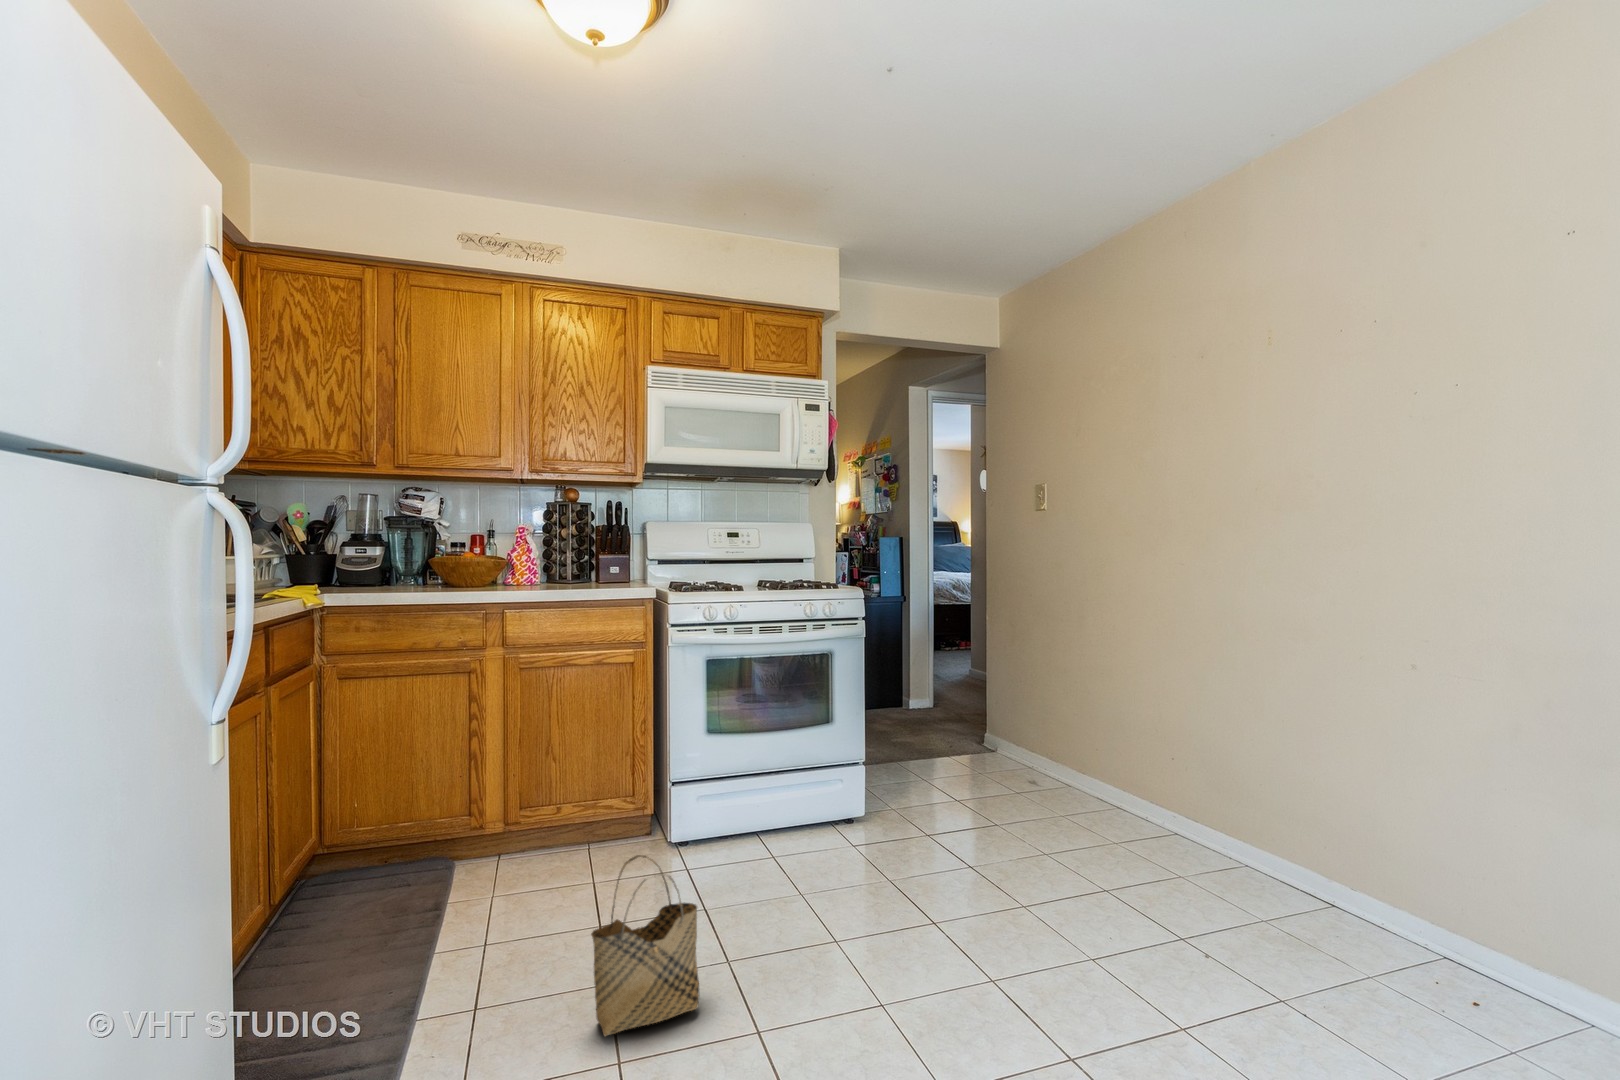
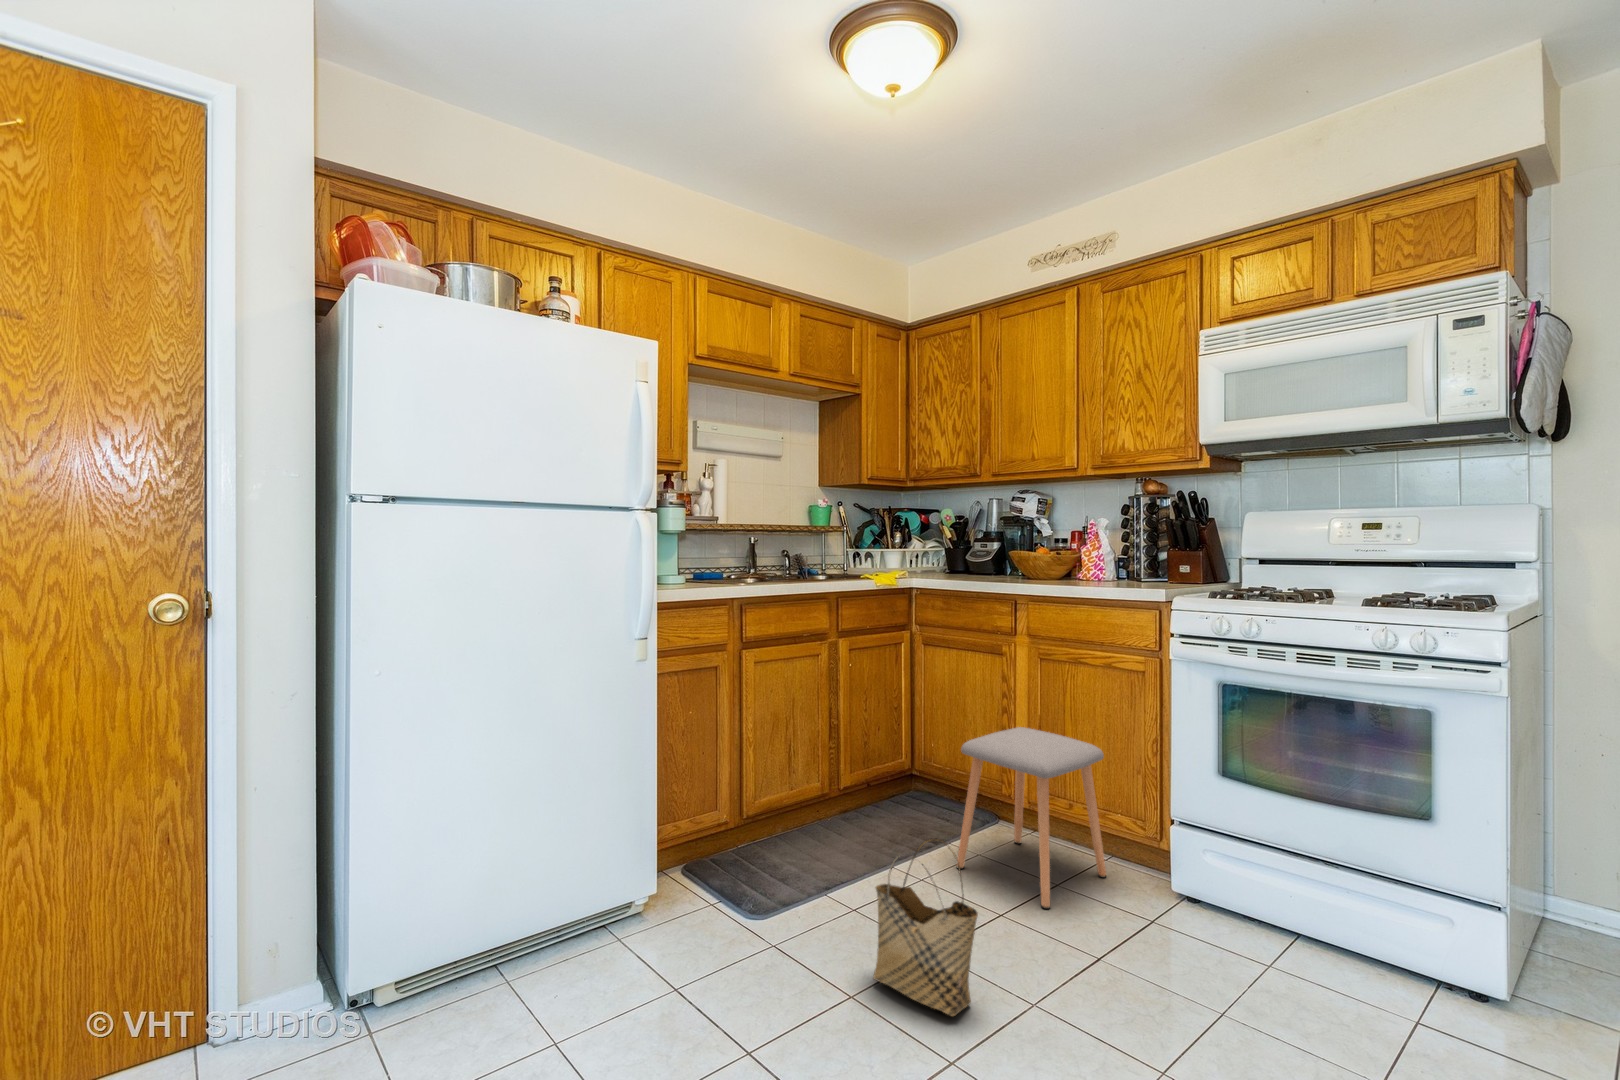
stool: none [502,740,624,918] -> present [957,727,1106,909]

